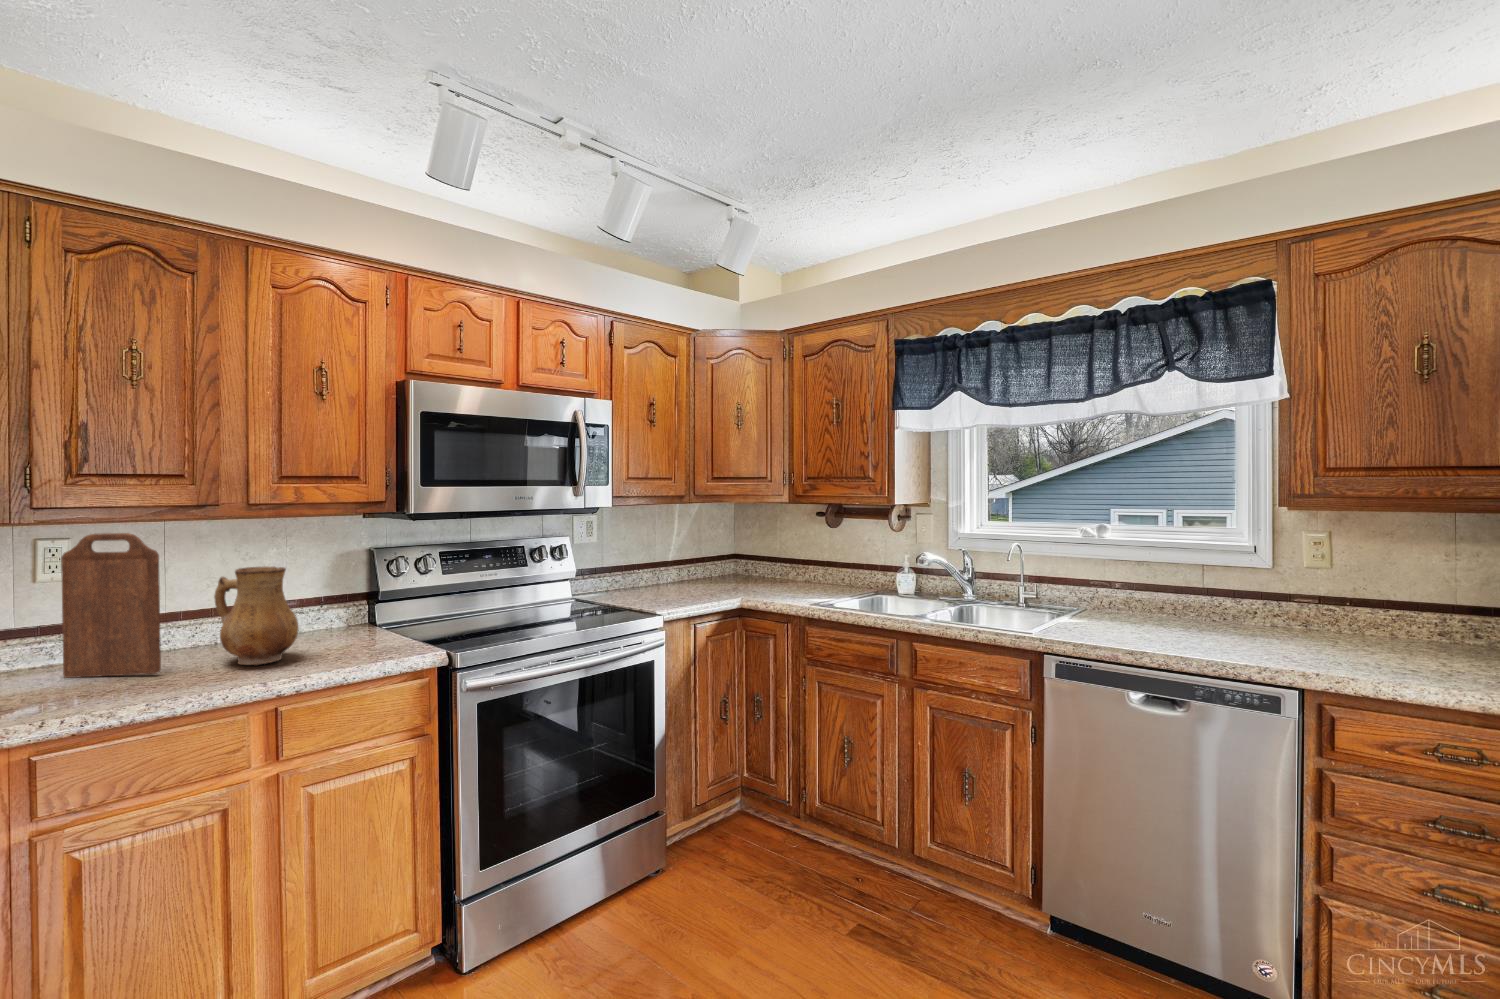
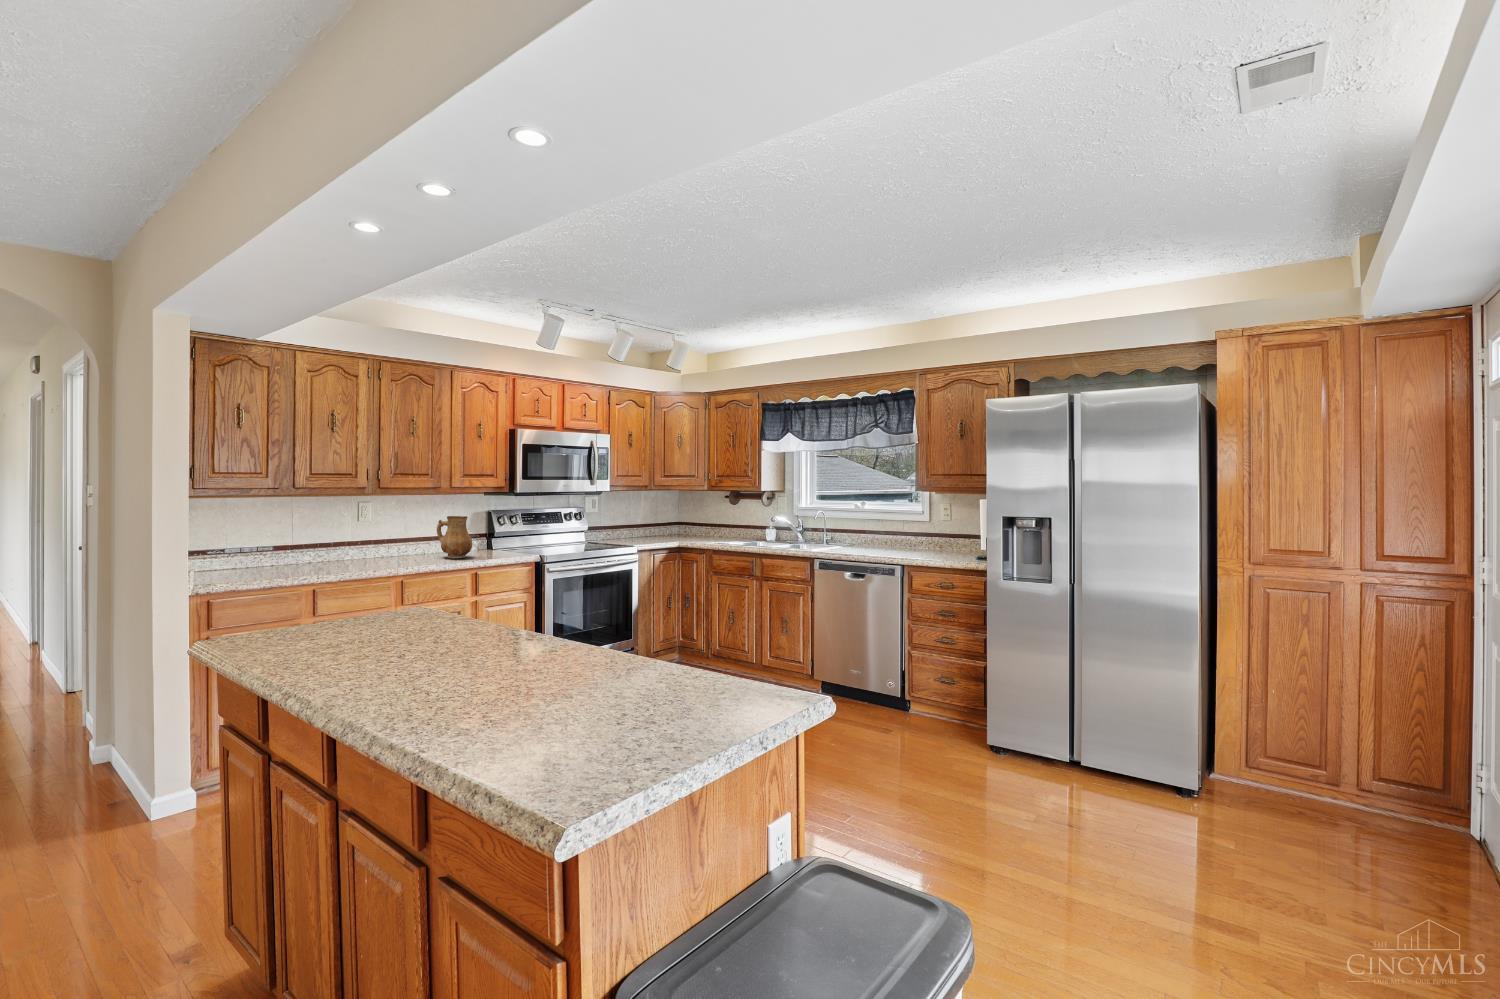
cutting board: present [61,533,161,678] -> none [382,499,421,560]

